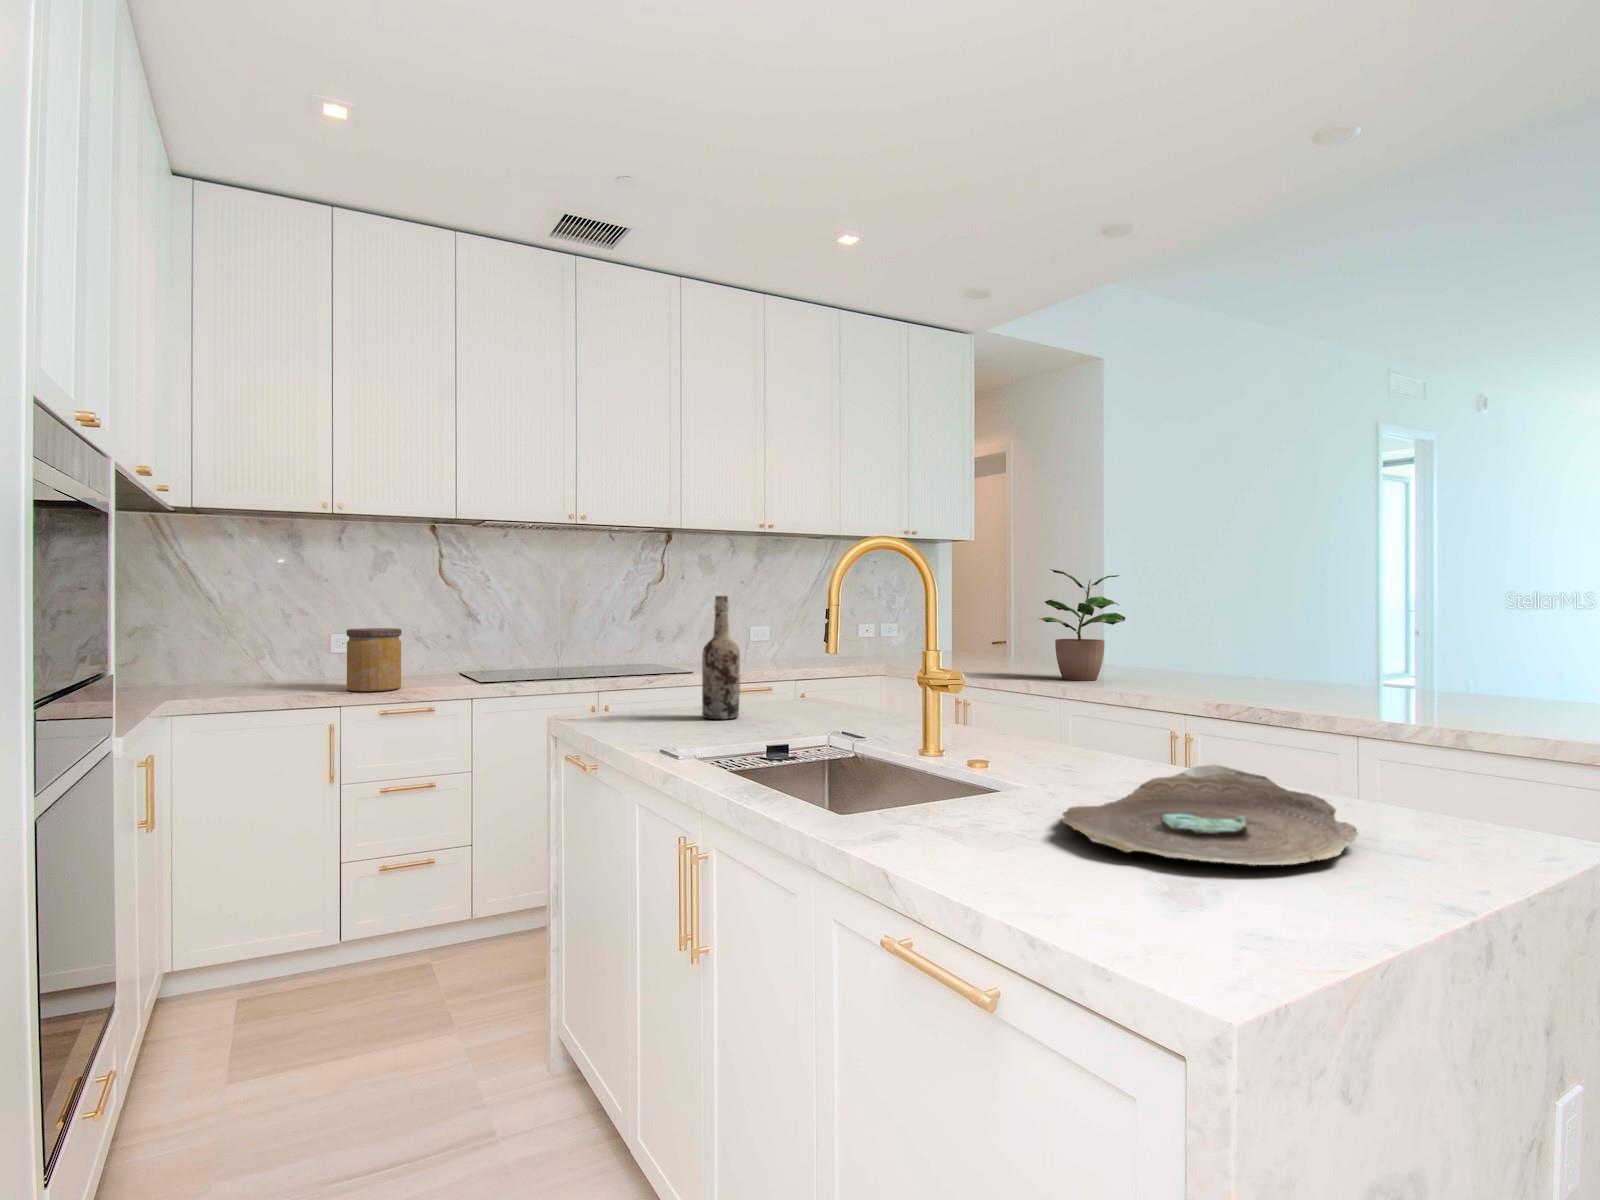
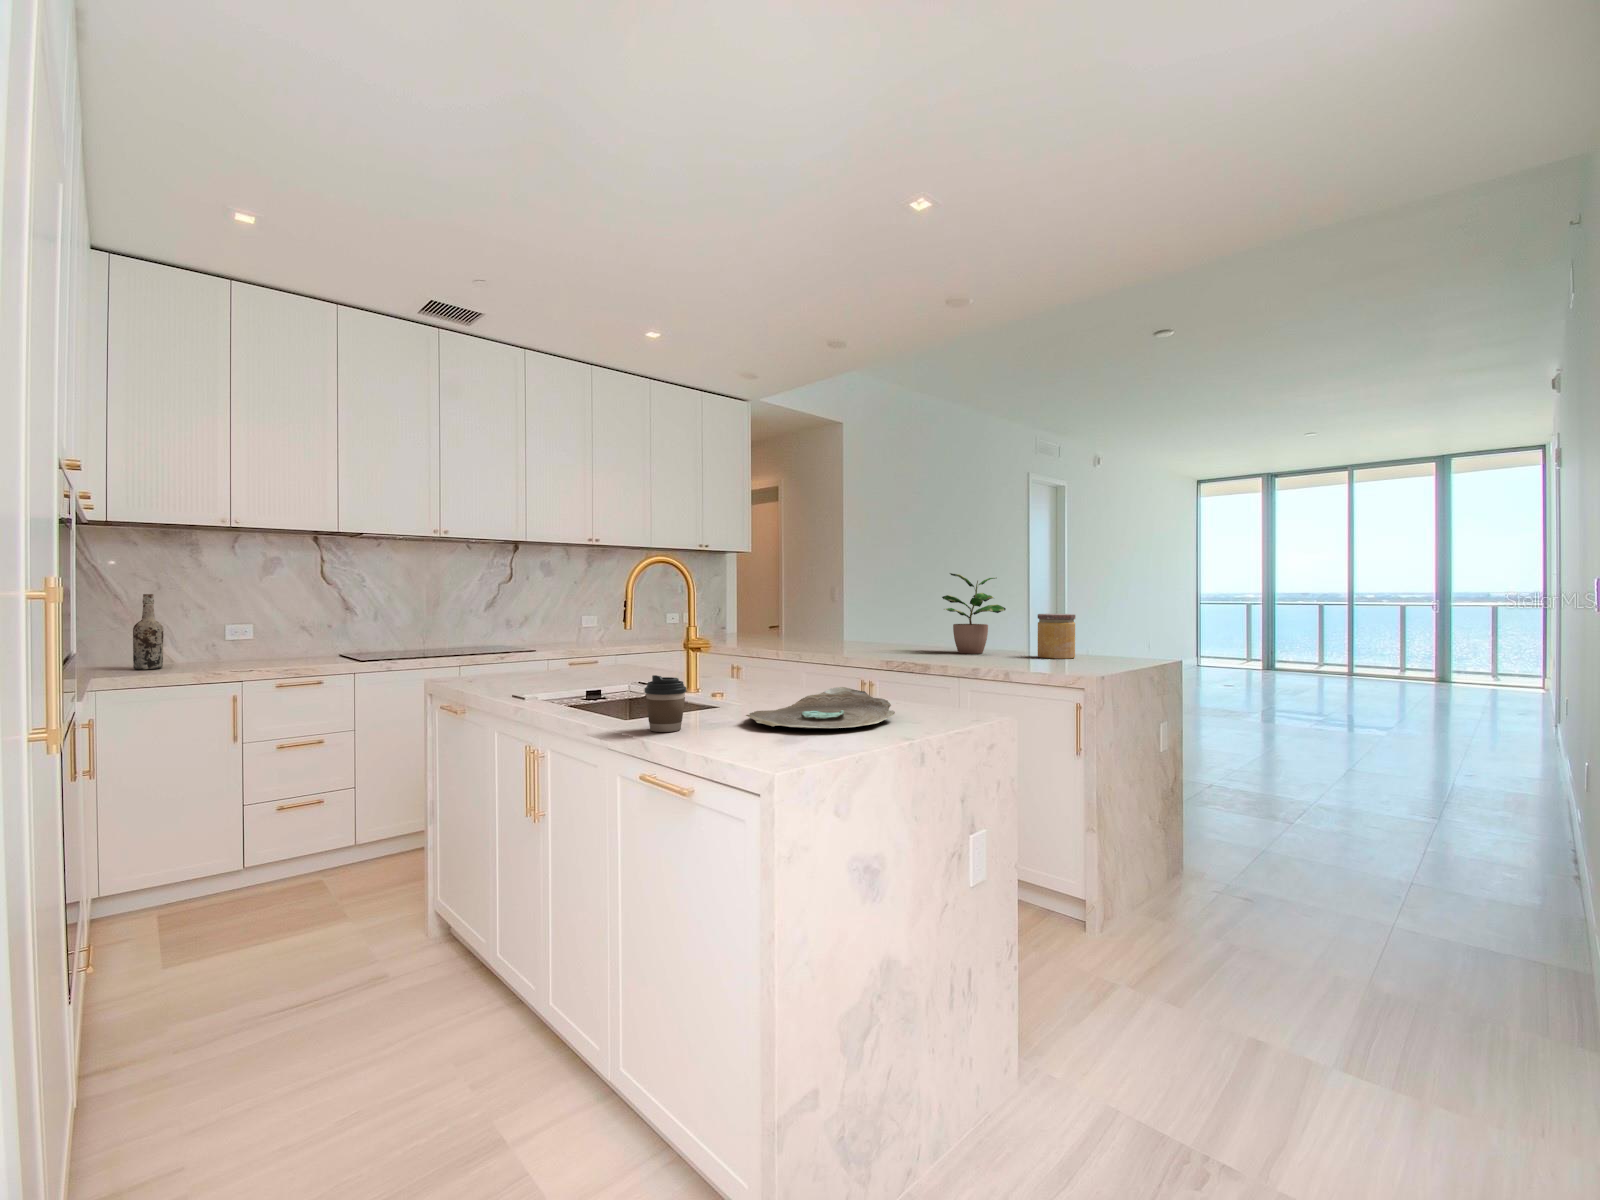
potted plant: present [1039,569,1125,680] -> present [942,573,1006,654]
wine bottle: present [702,596,740,719] -> present [133,594,164,669]
jar: present [347,628,401,691] -> present [1038,614,1075,659]
coffee cup: none [881,744,956,850] -> present [645,675,686,732]

